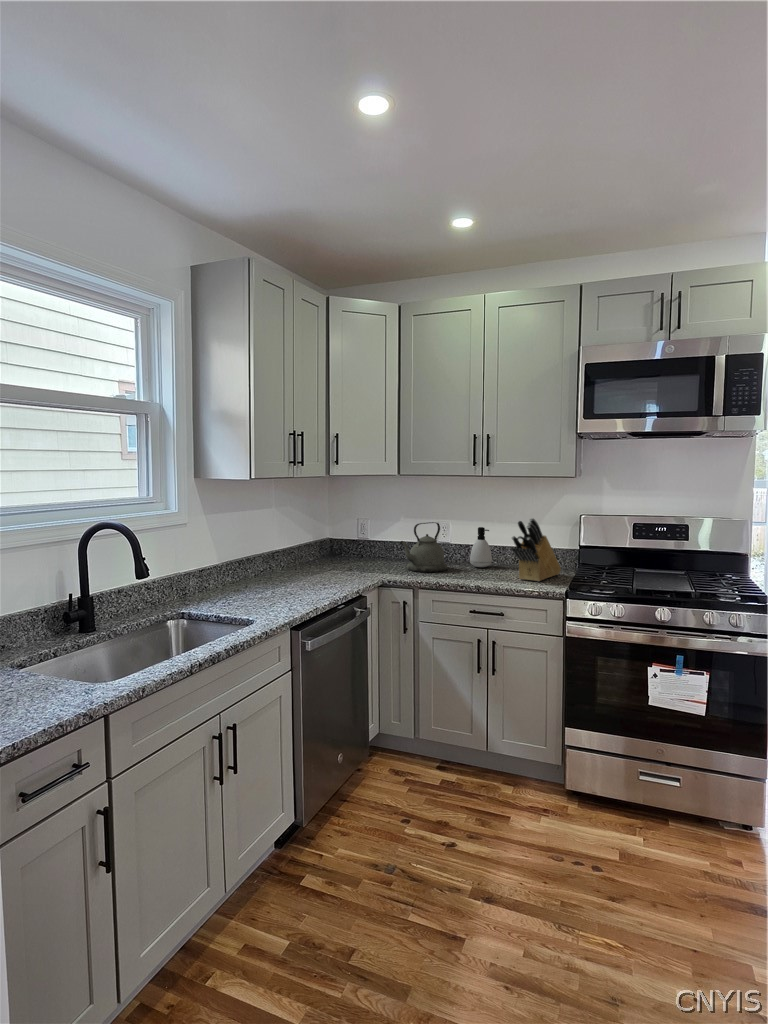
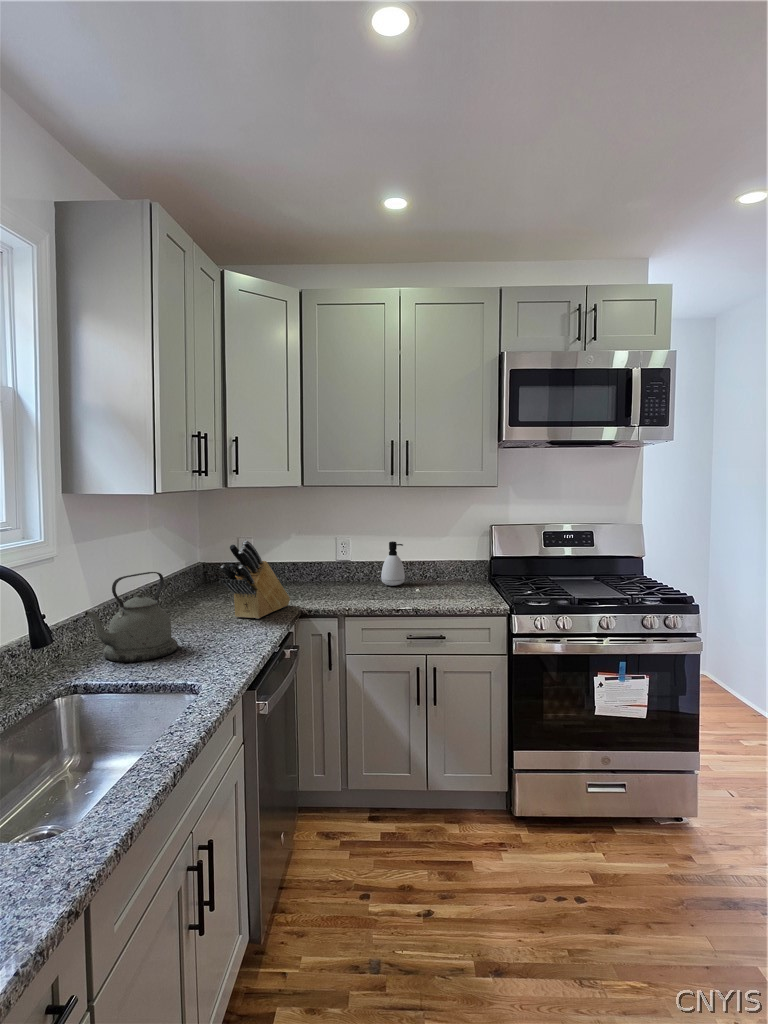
knife block: present [512,518,561,581] -> present [221,541,290,619]
kettle: present [401,522,447,572] -> present [85,572,178,662]

